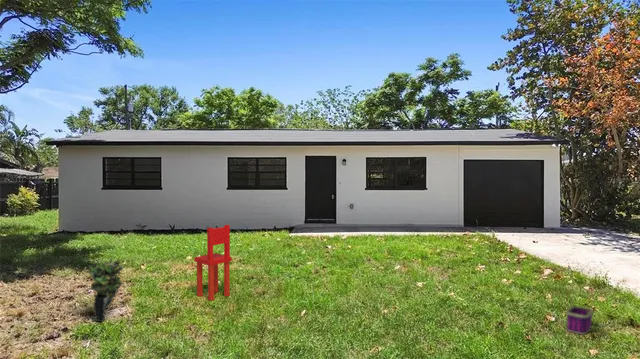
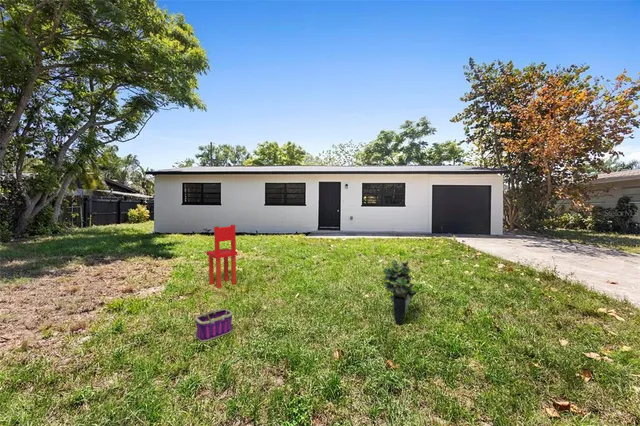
potted plant: present [88,258,124,322] -> present [383,259,417,324]
basket: present [567,287,593,335] -> present [195,289,232,342]

